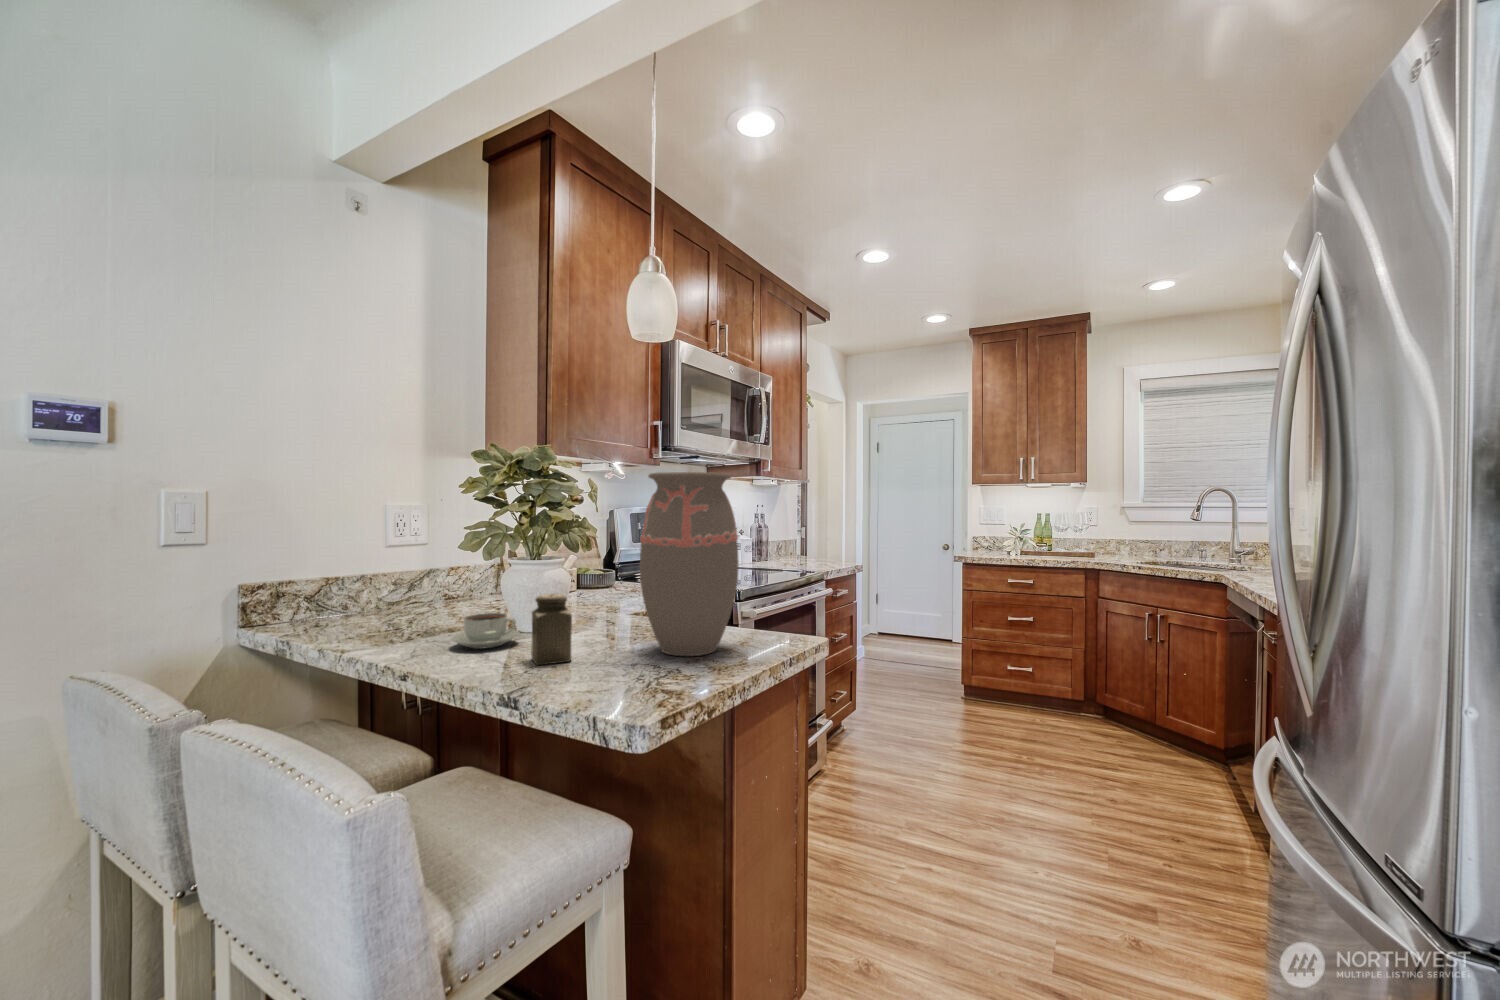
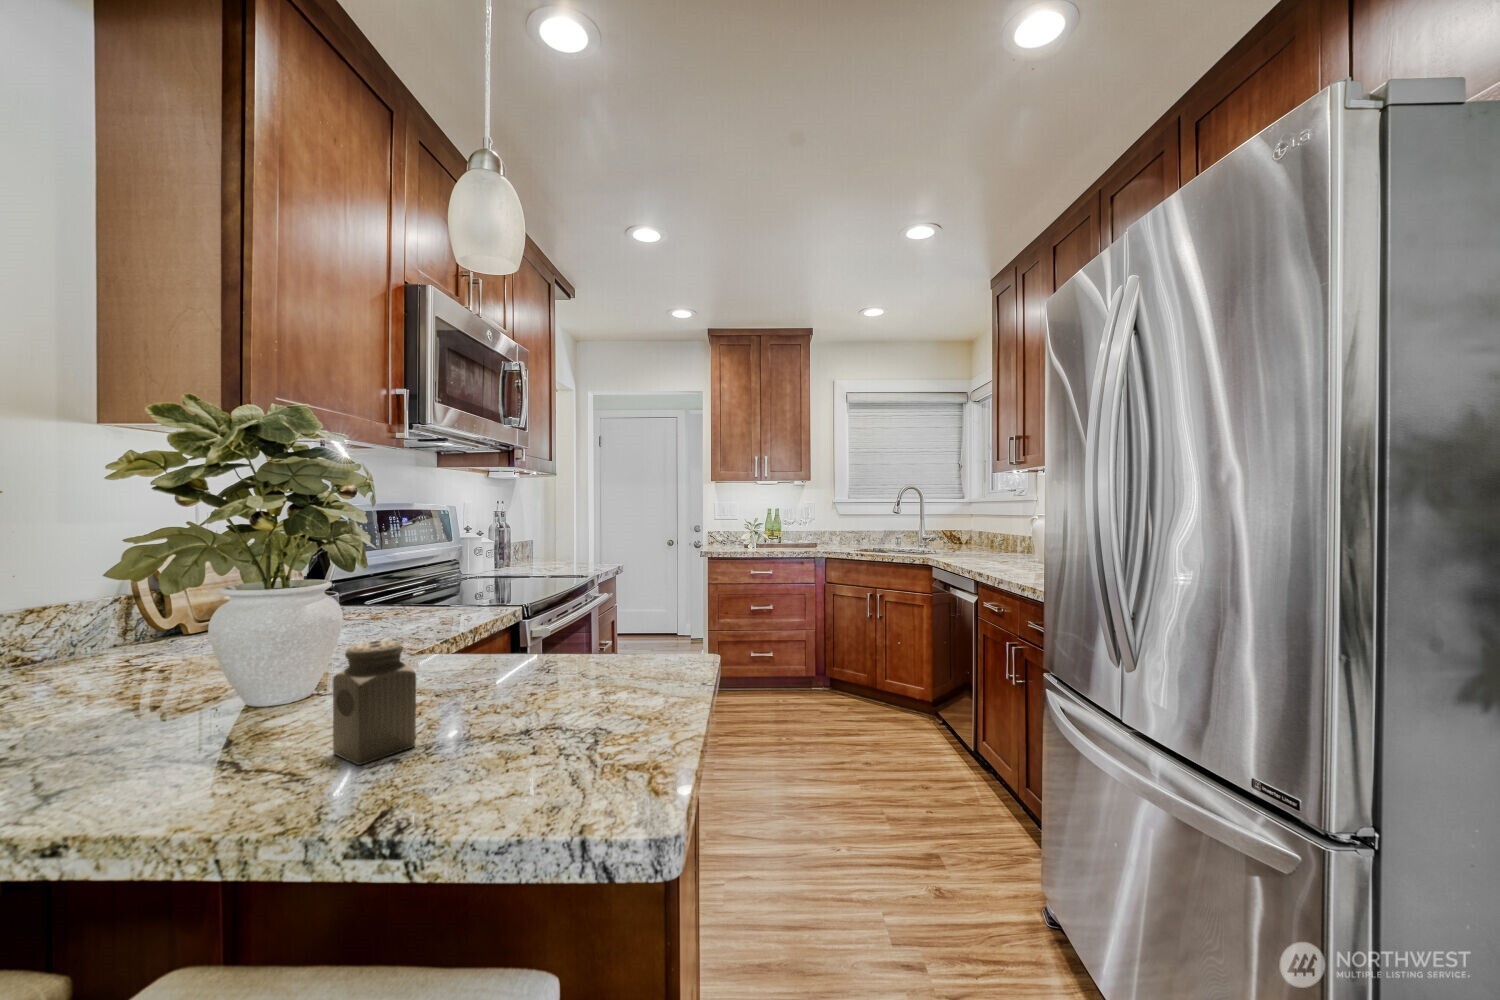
decorative vase: present [640,472,739,656] -> none [507,451,646,708]
coffee cup: present [451,613,519,649] -> none [124,684,275,756]

